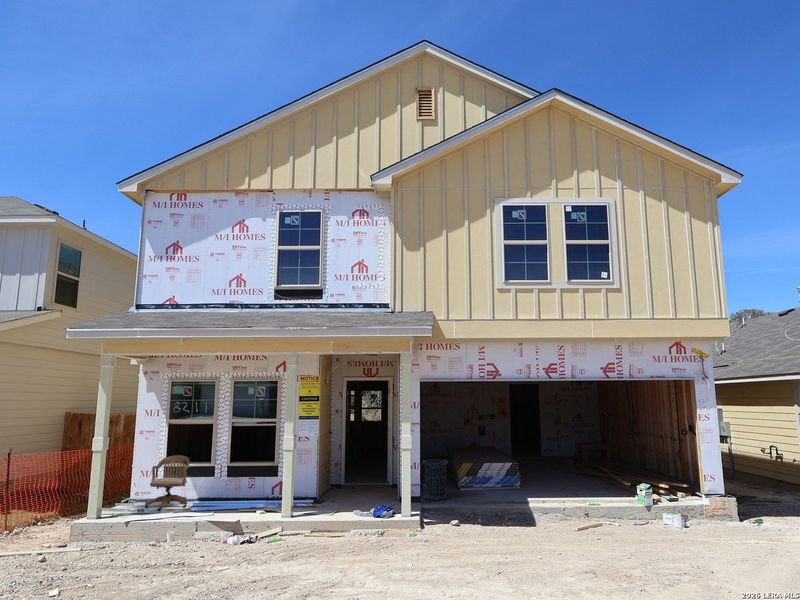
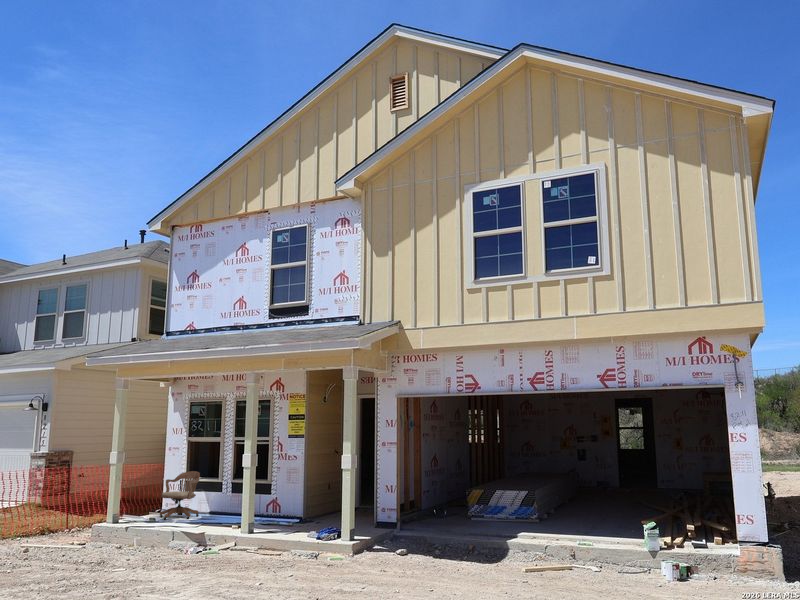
trash can: present [423,460,448,500] -> none [401,485,430,530]

